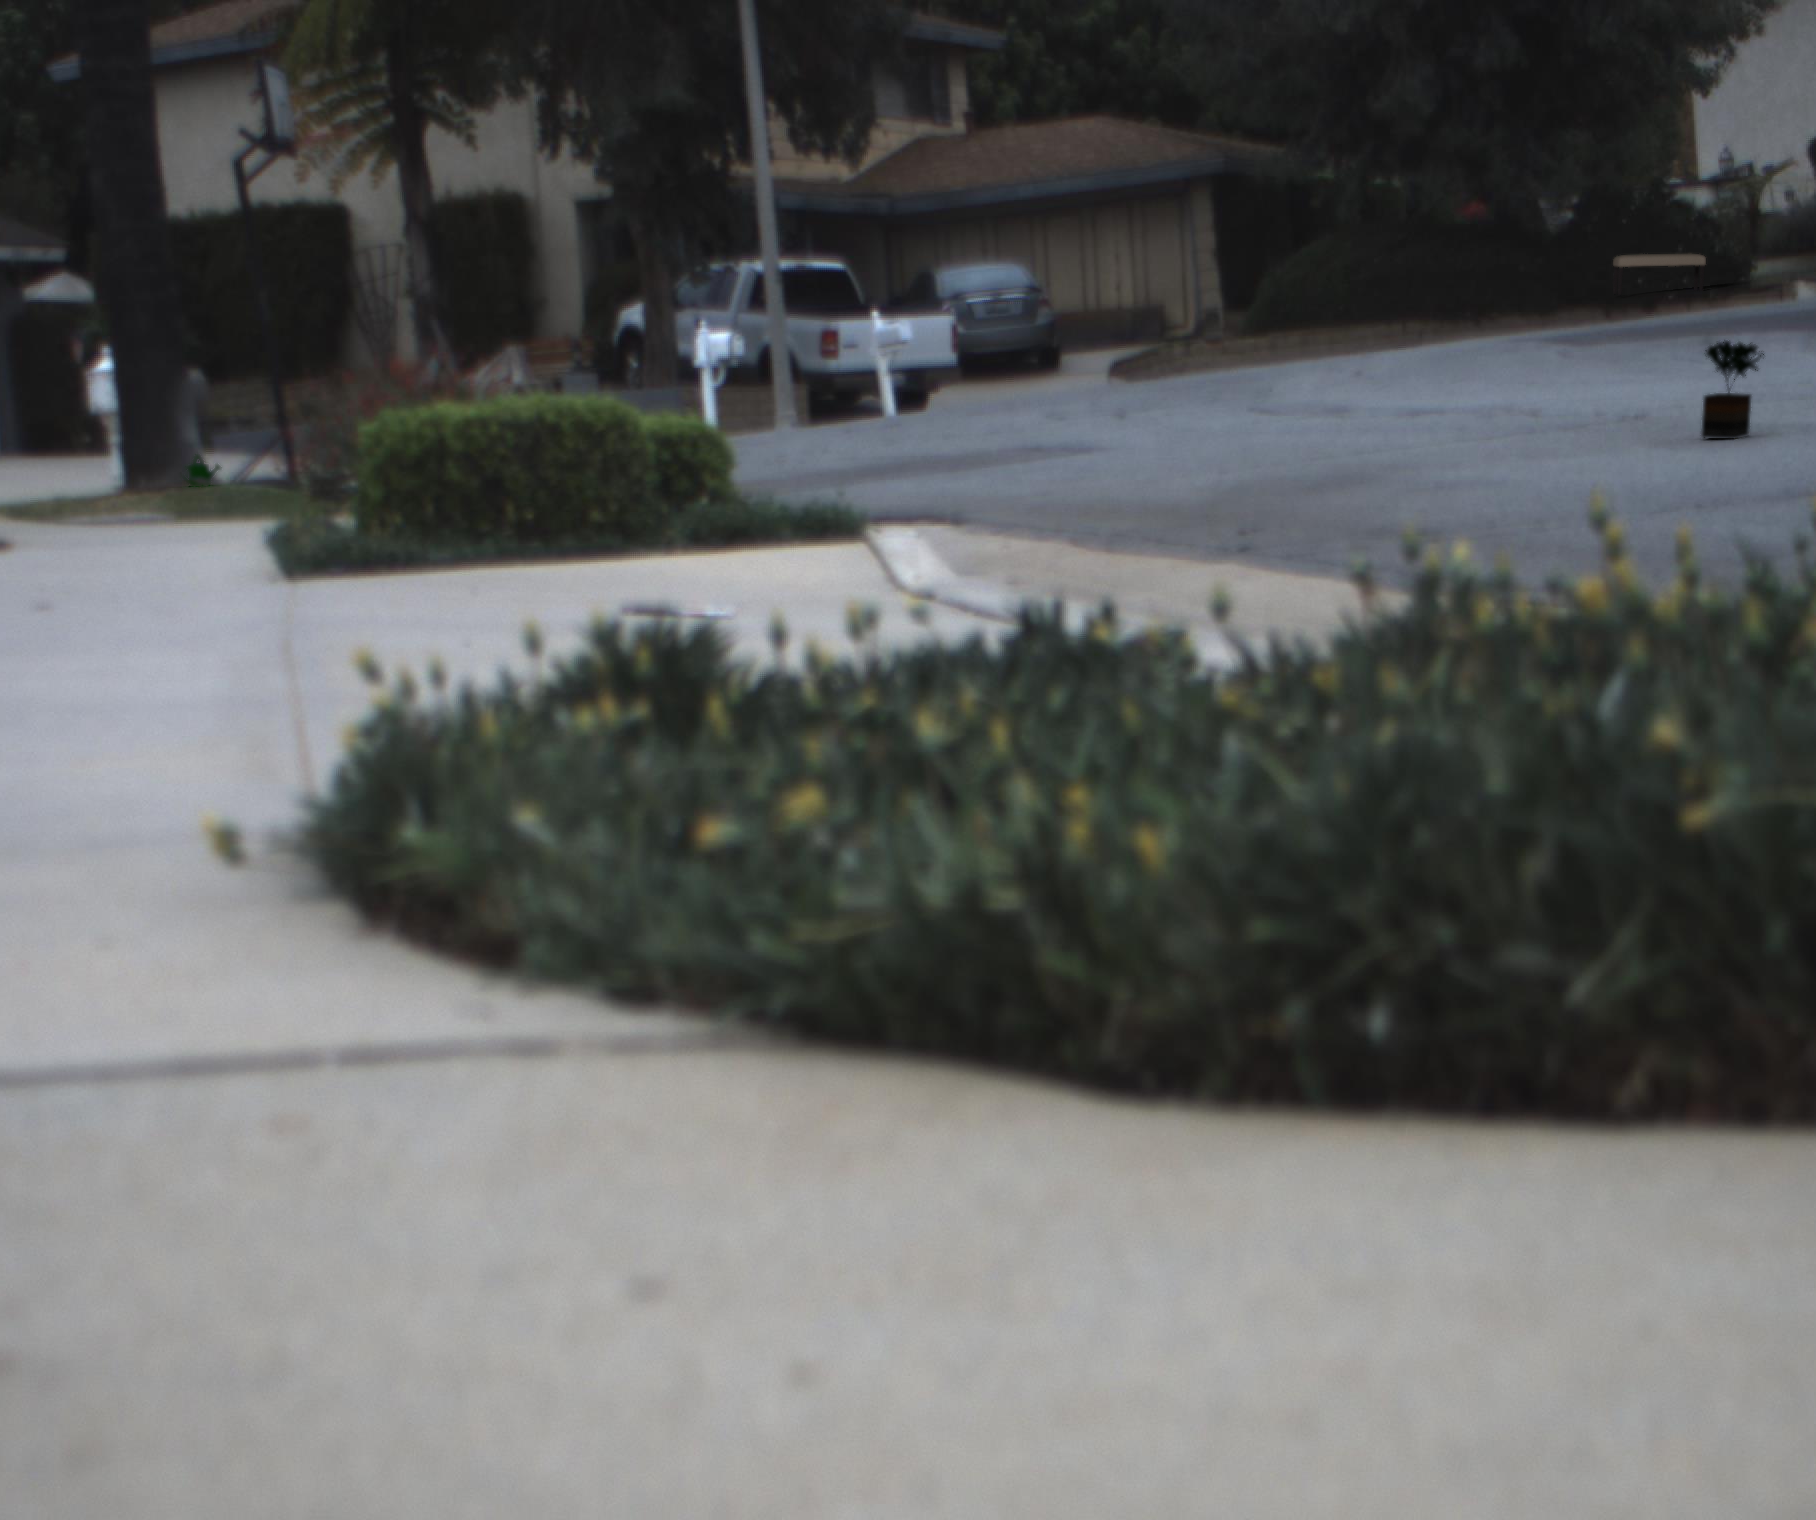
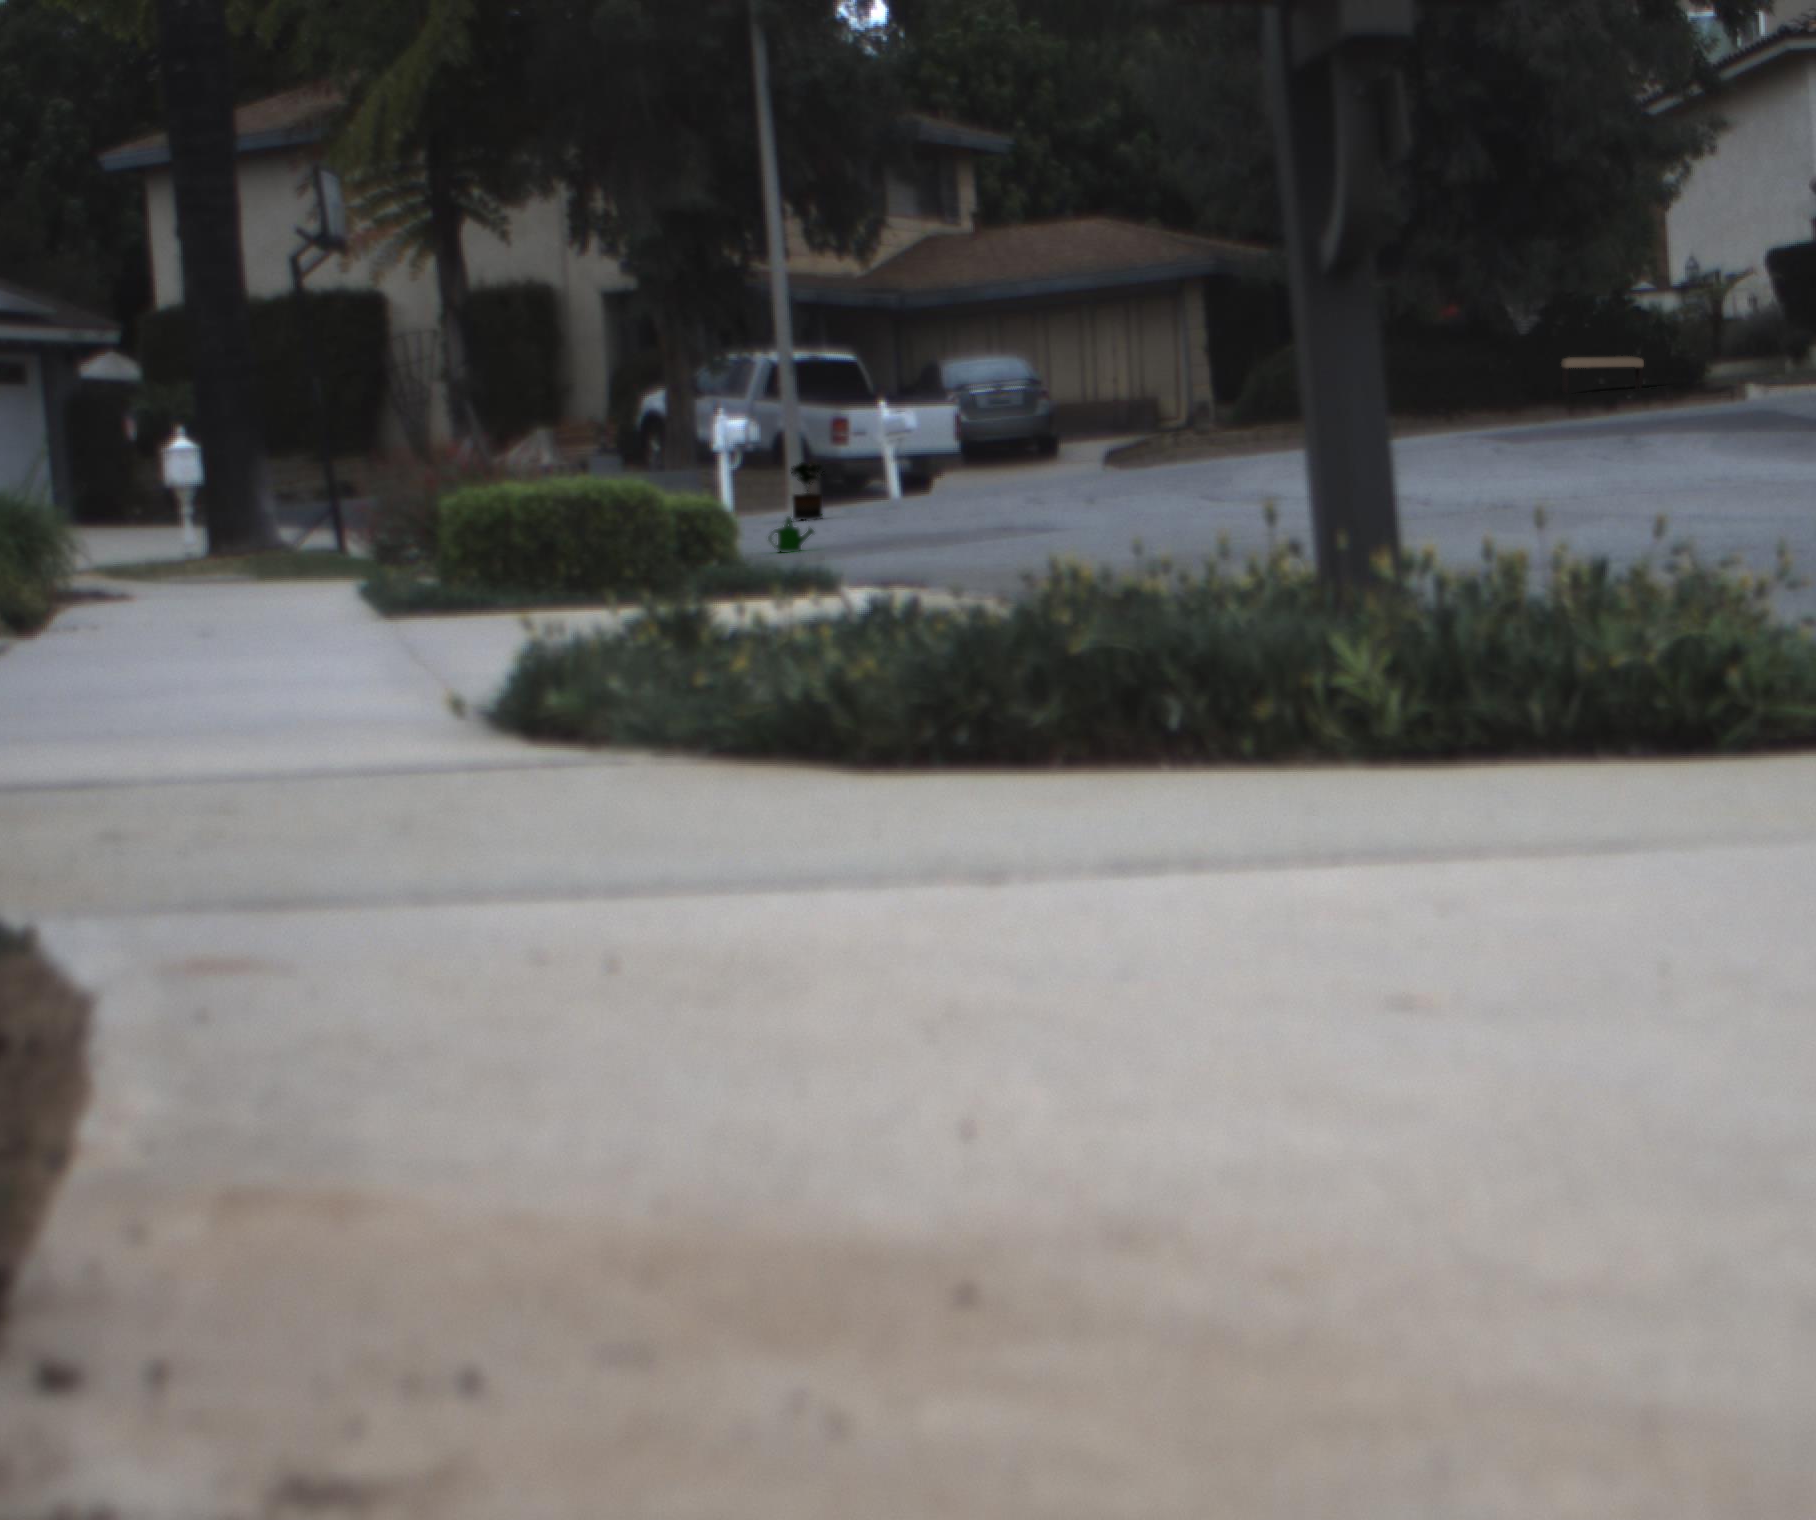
potted tree: present [1701,340,1764,439] -> present [791,463,825,520]
watering can: present [187,455,220,487] -> present [769,517,814,553]

